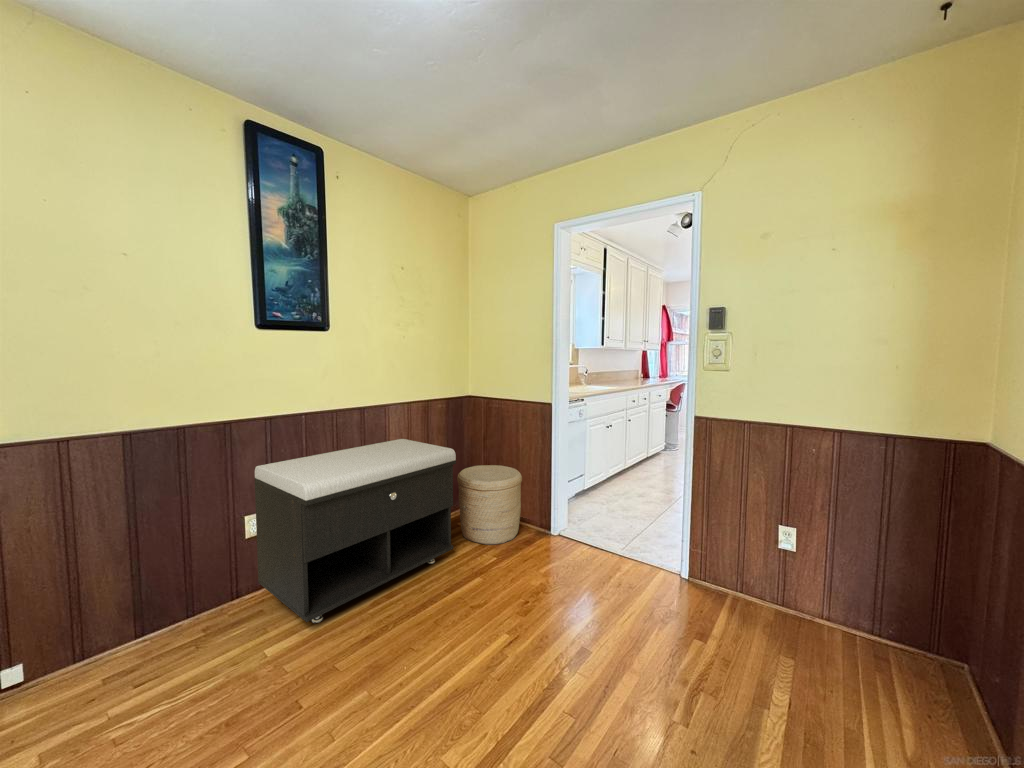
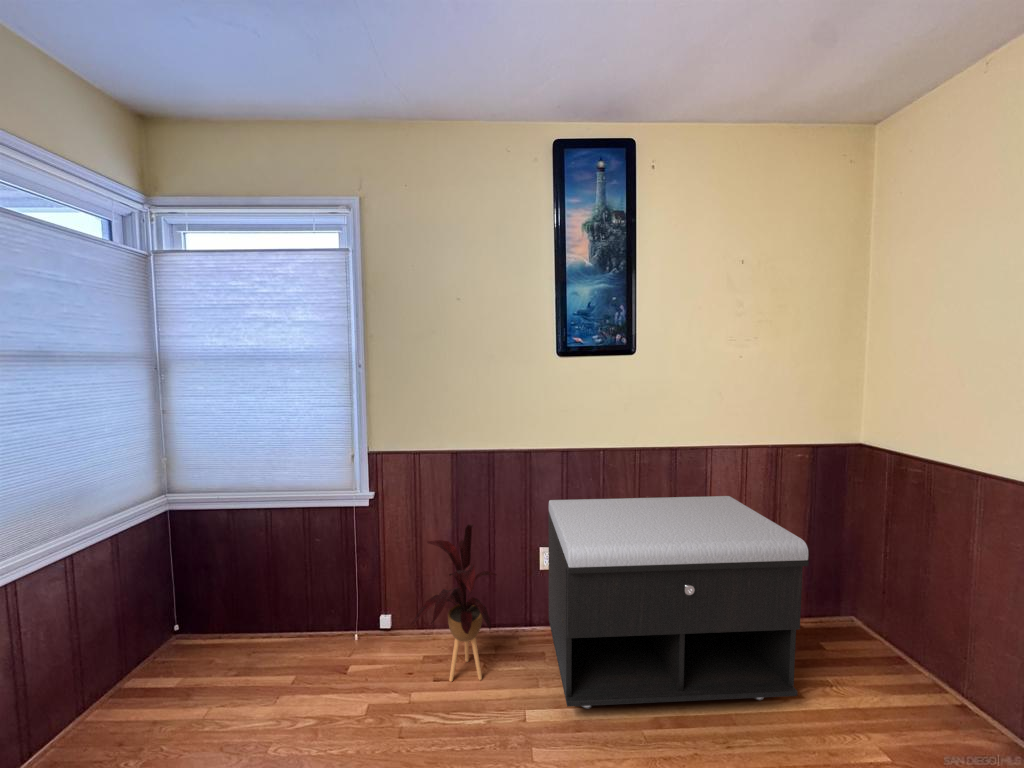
woven basket: present [457,465,522,545] -> none [819,563,974,733]
house plant: none [102,494,216,677] -> present [412,524,496,682]

